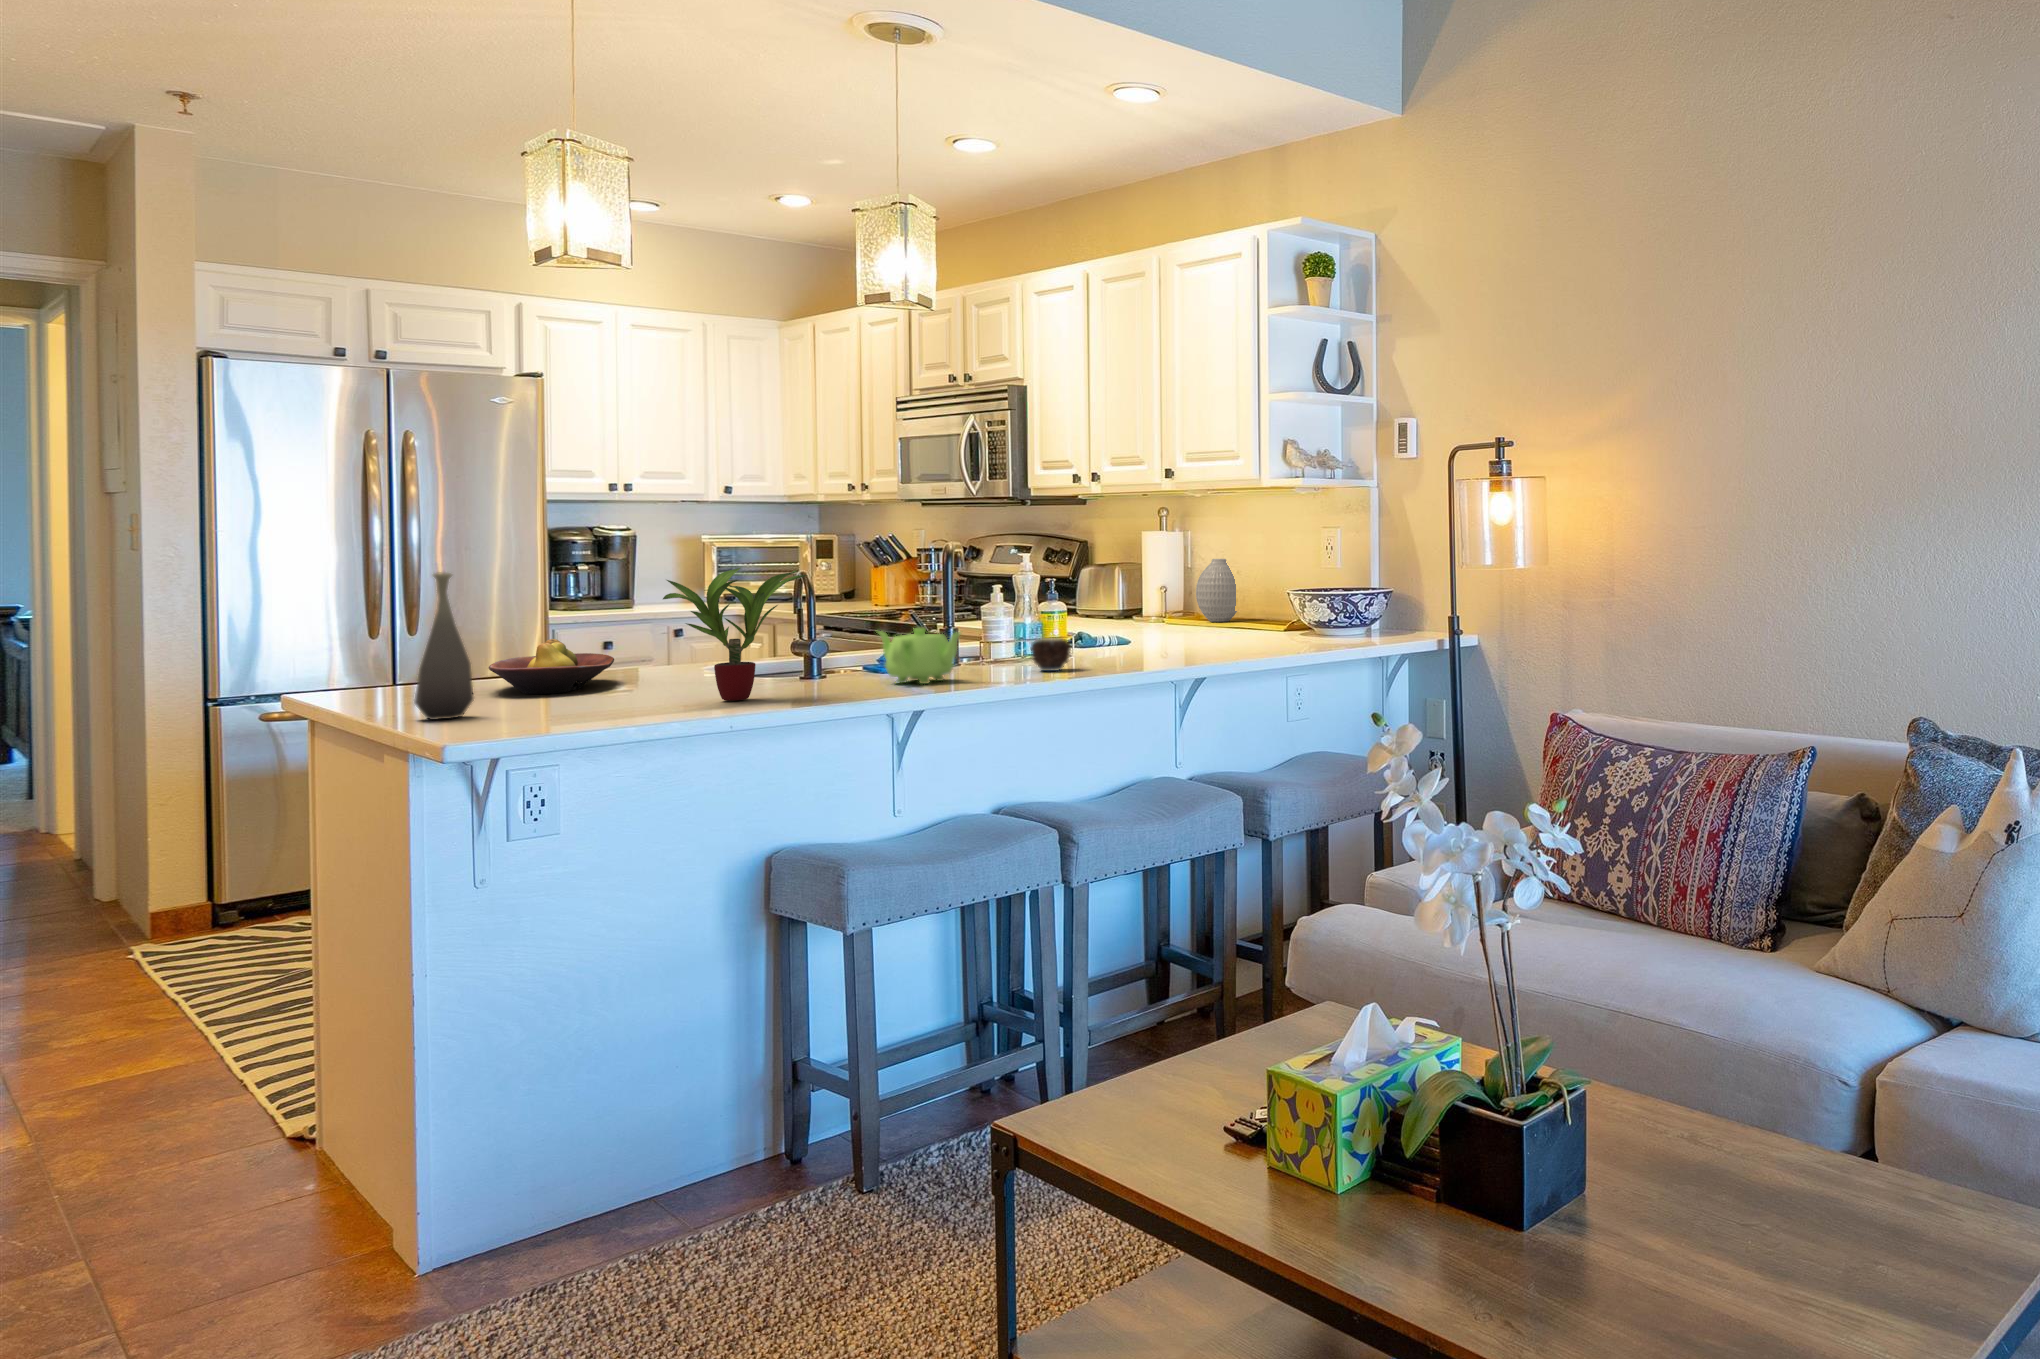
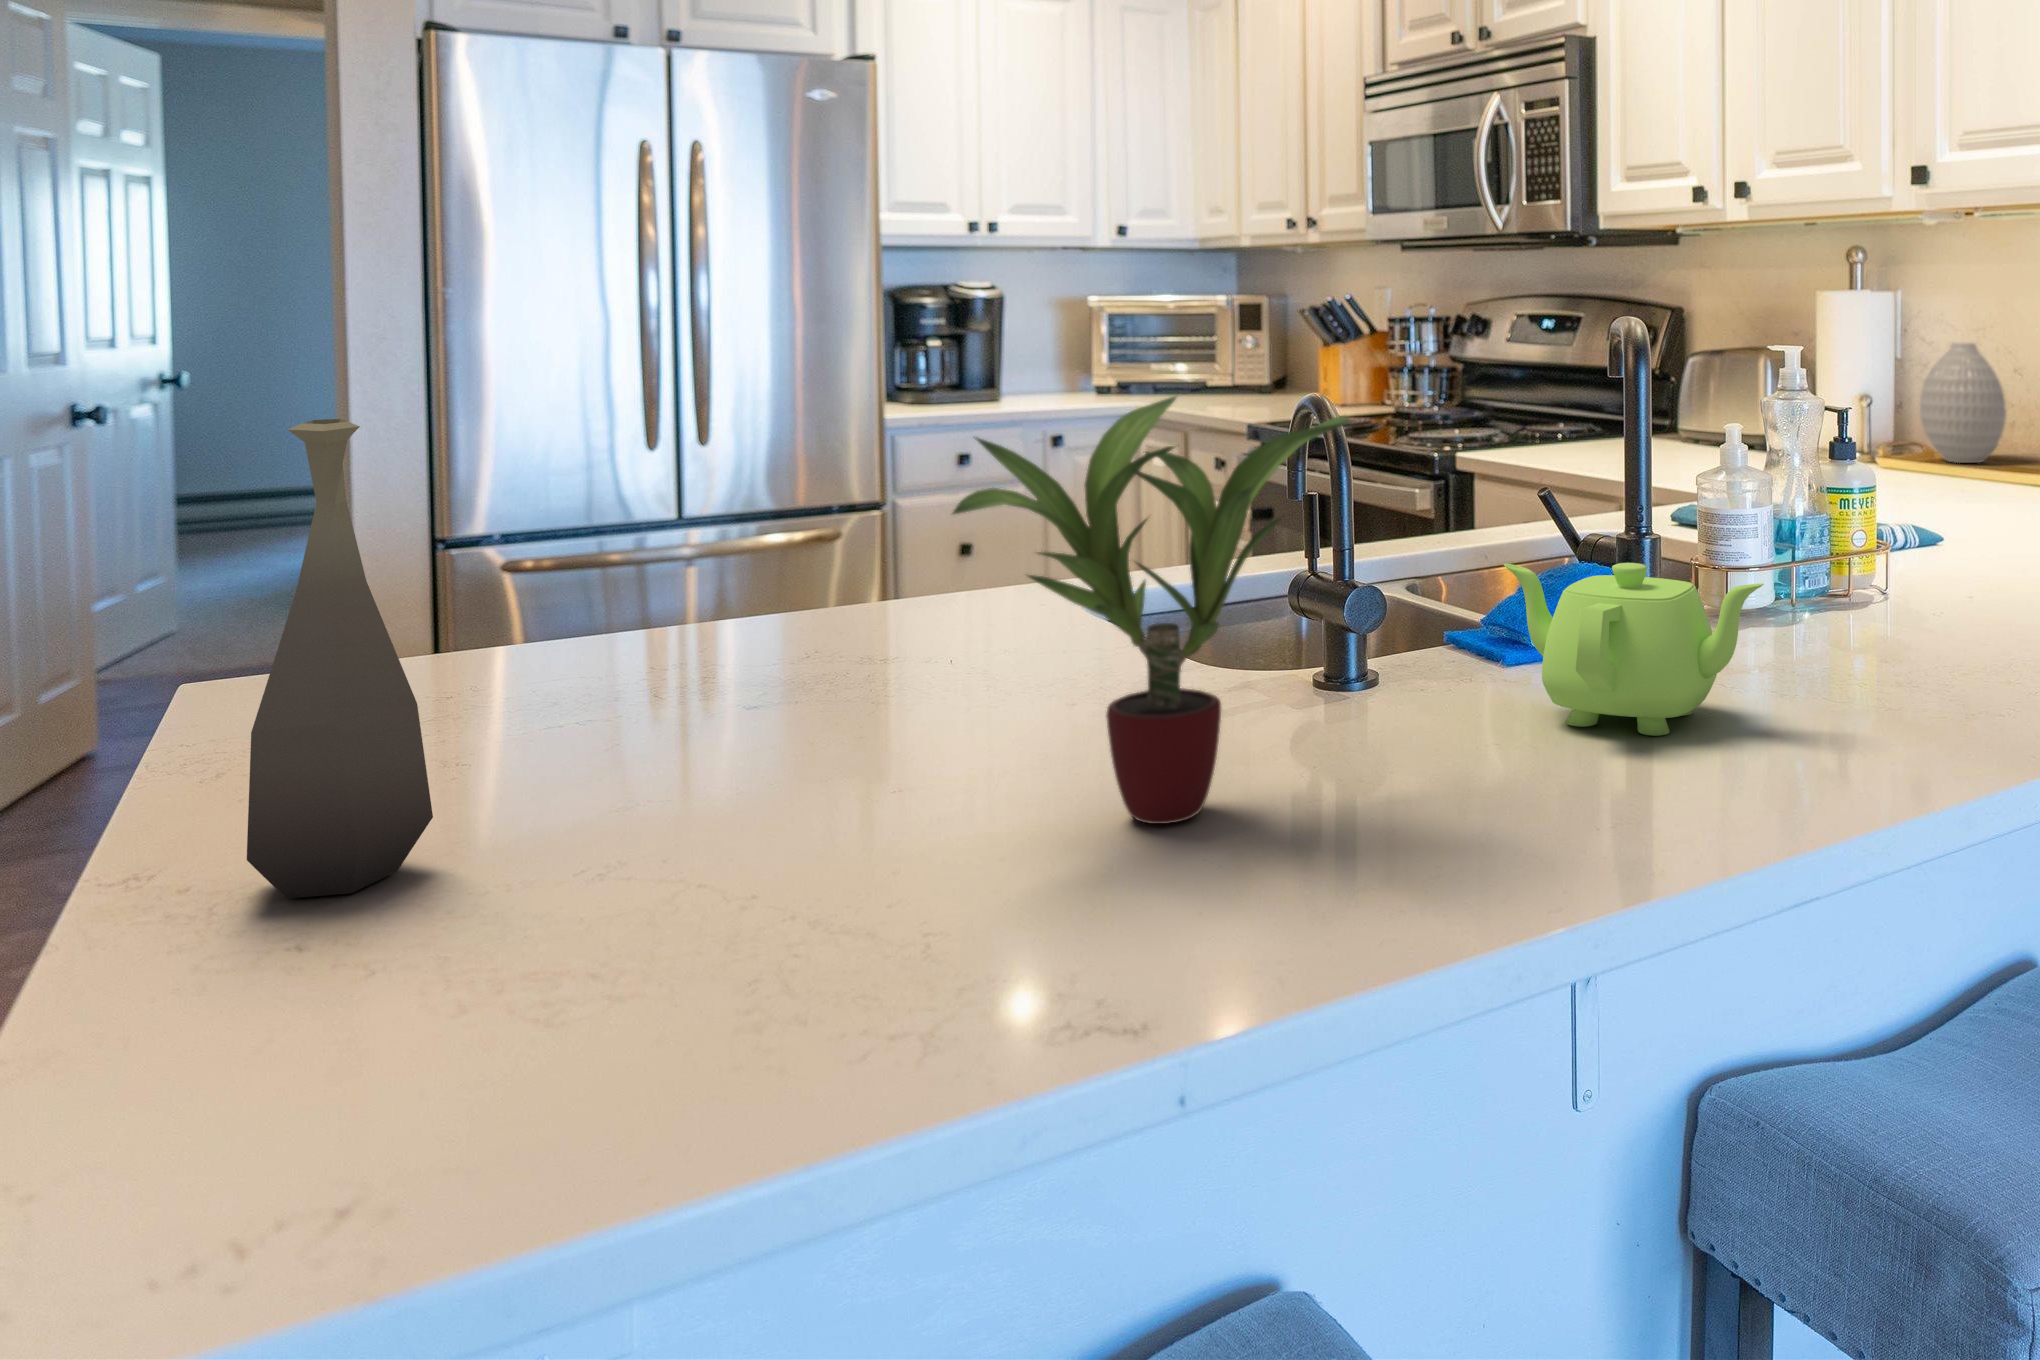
candle: present [1031,638,1071,671] -> none [1868,564,1986,674]
fruit bowl: present [489,639,614,694] -> none [597,546,893,707]

